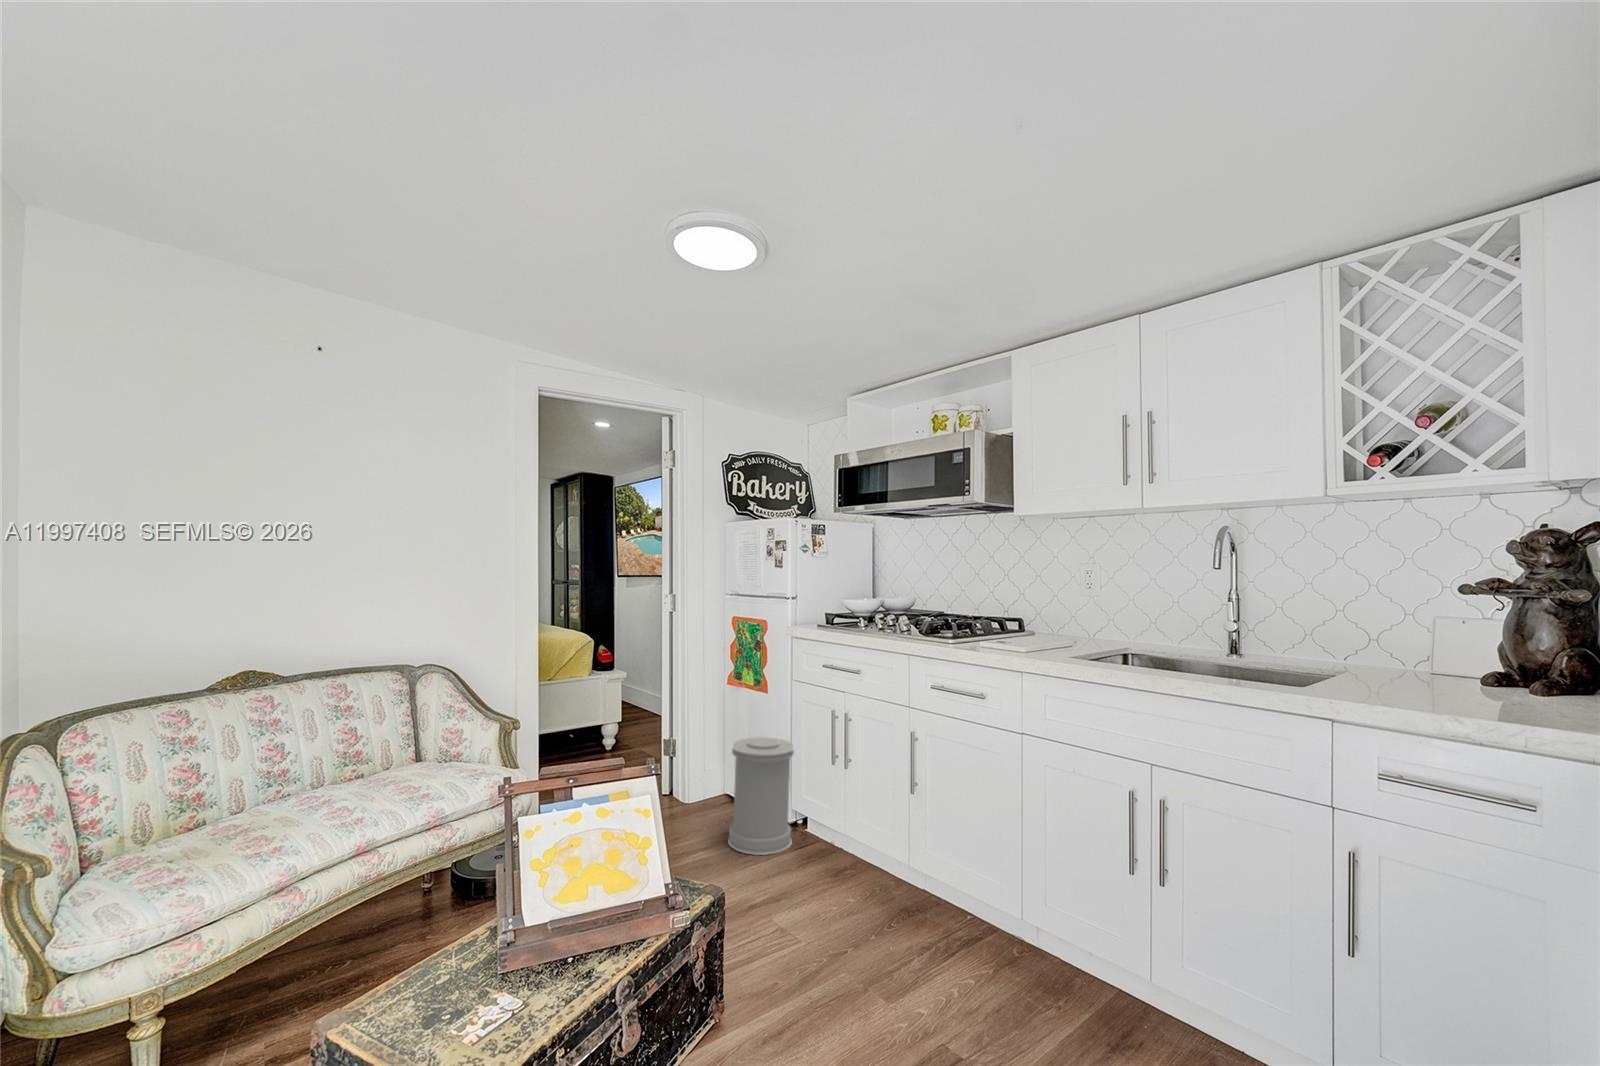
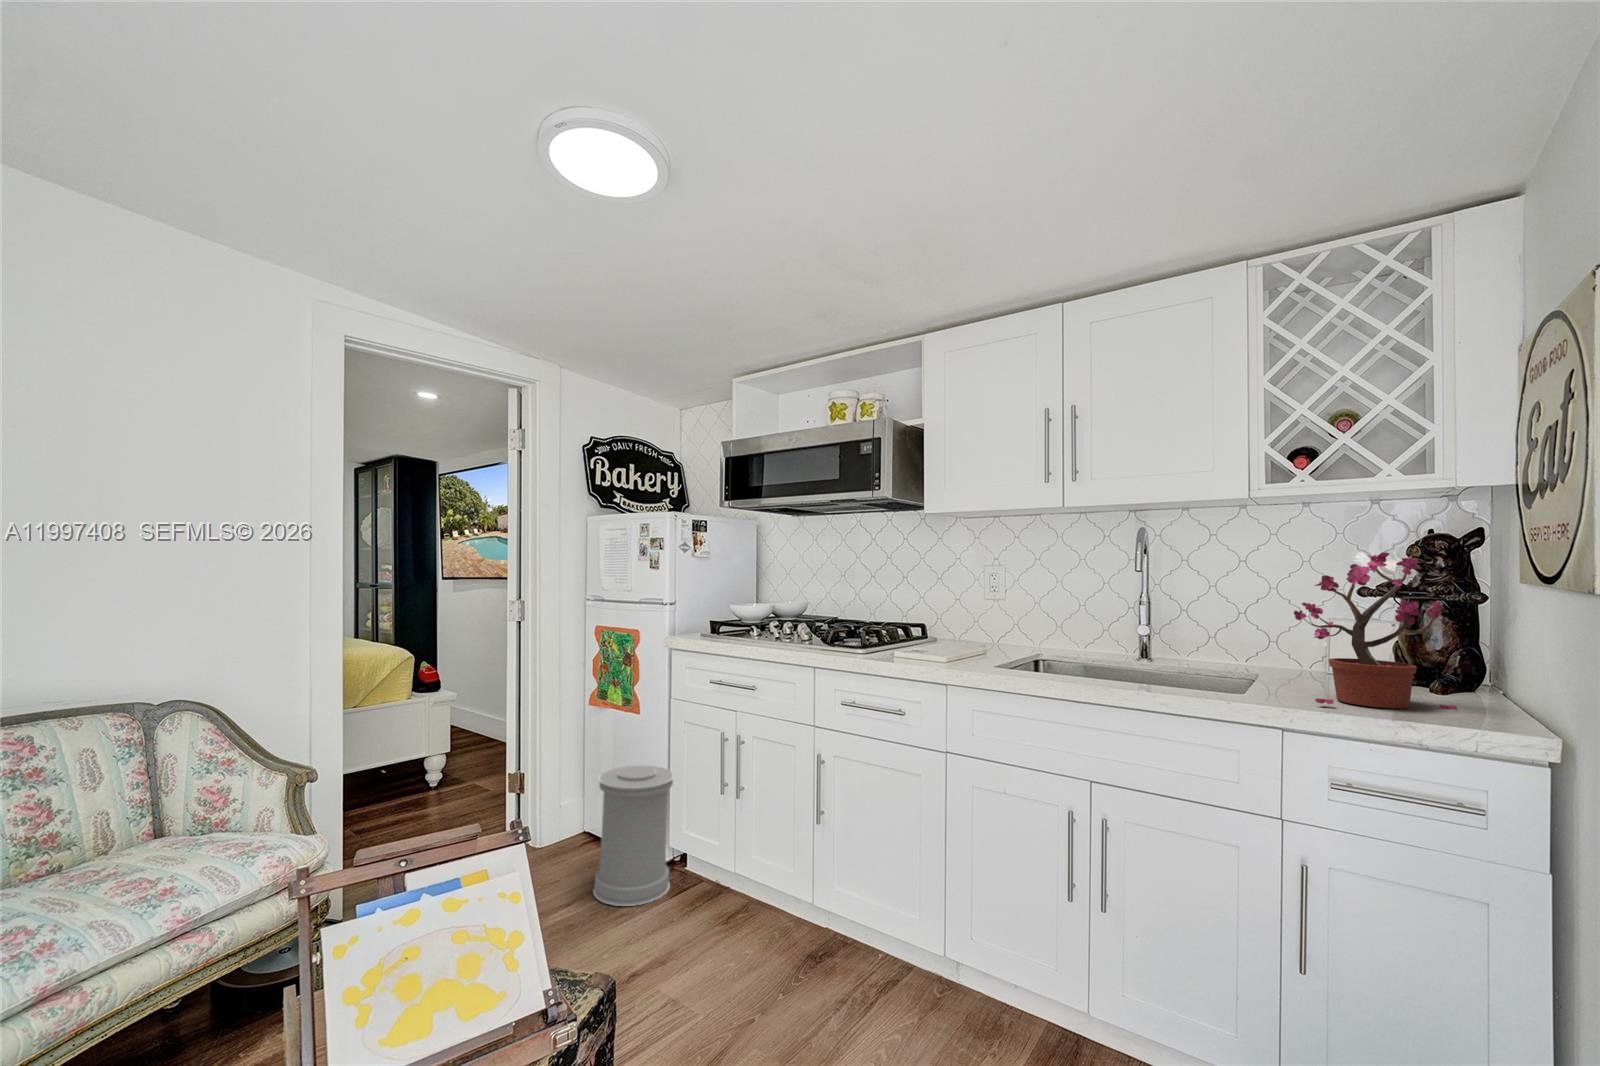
potted plant: none [1367,549,1542,711] -> present [1294,552,1457,710]

